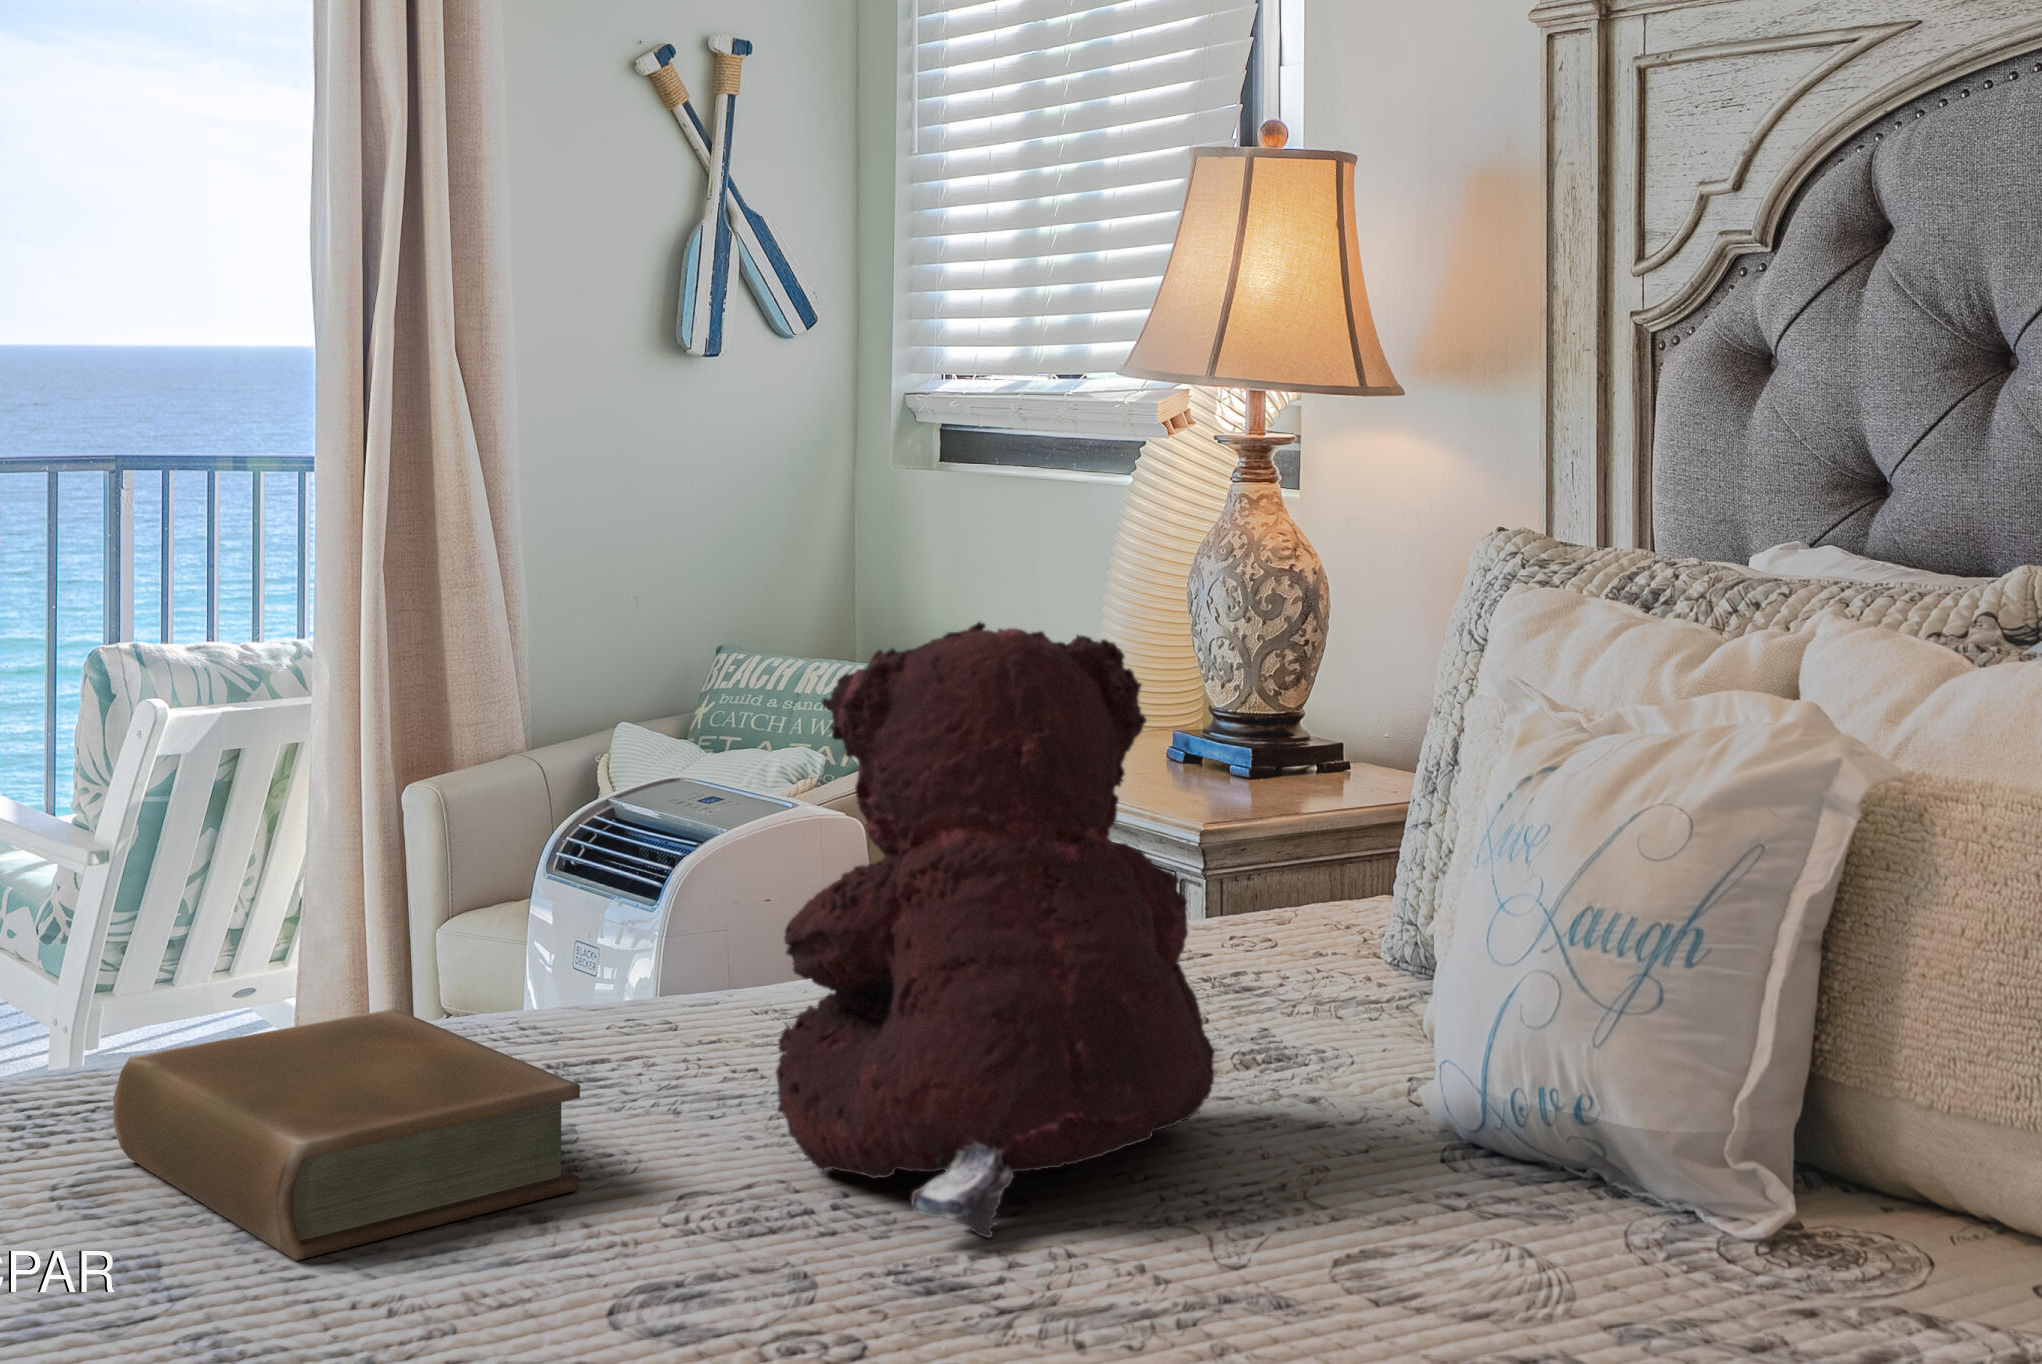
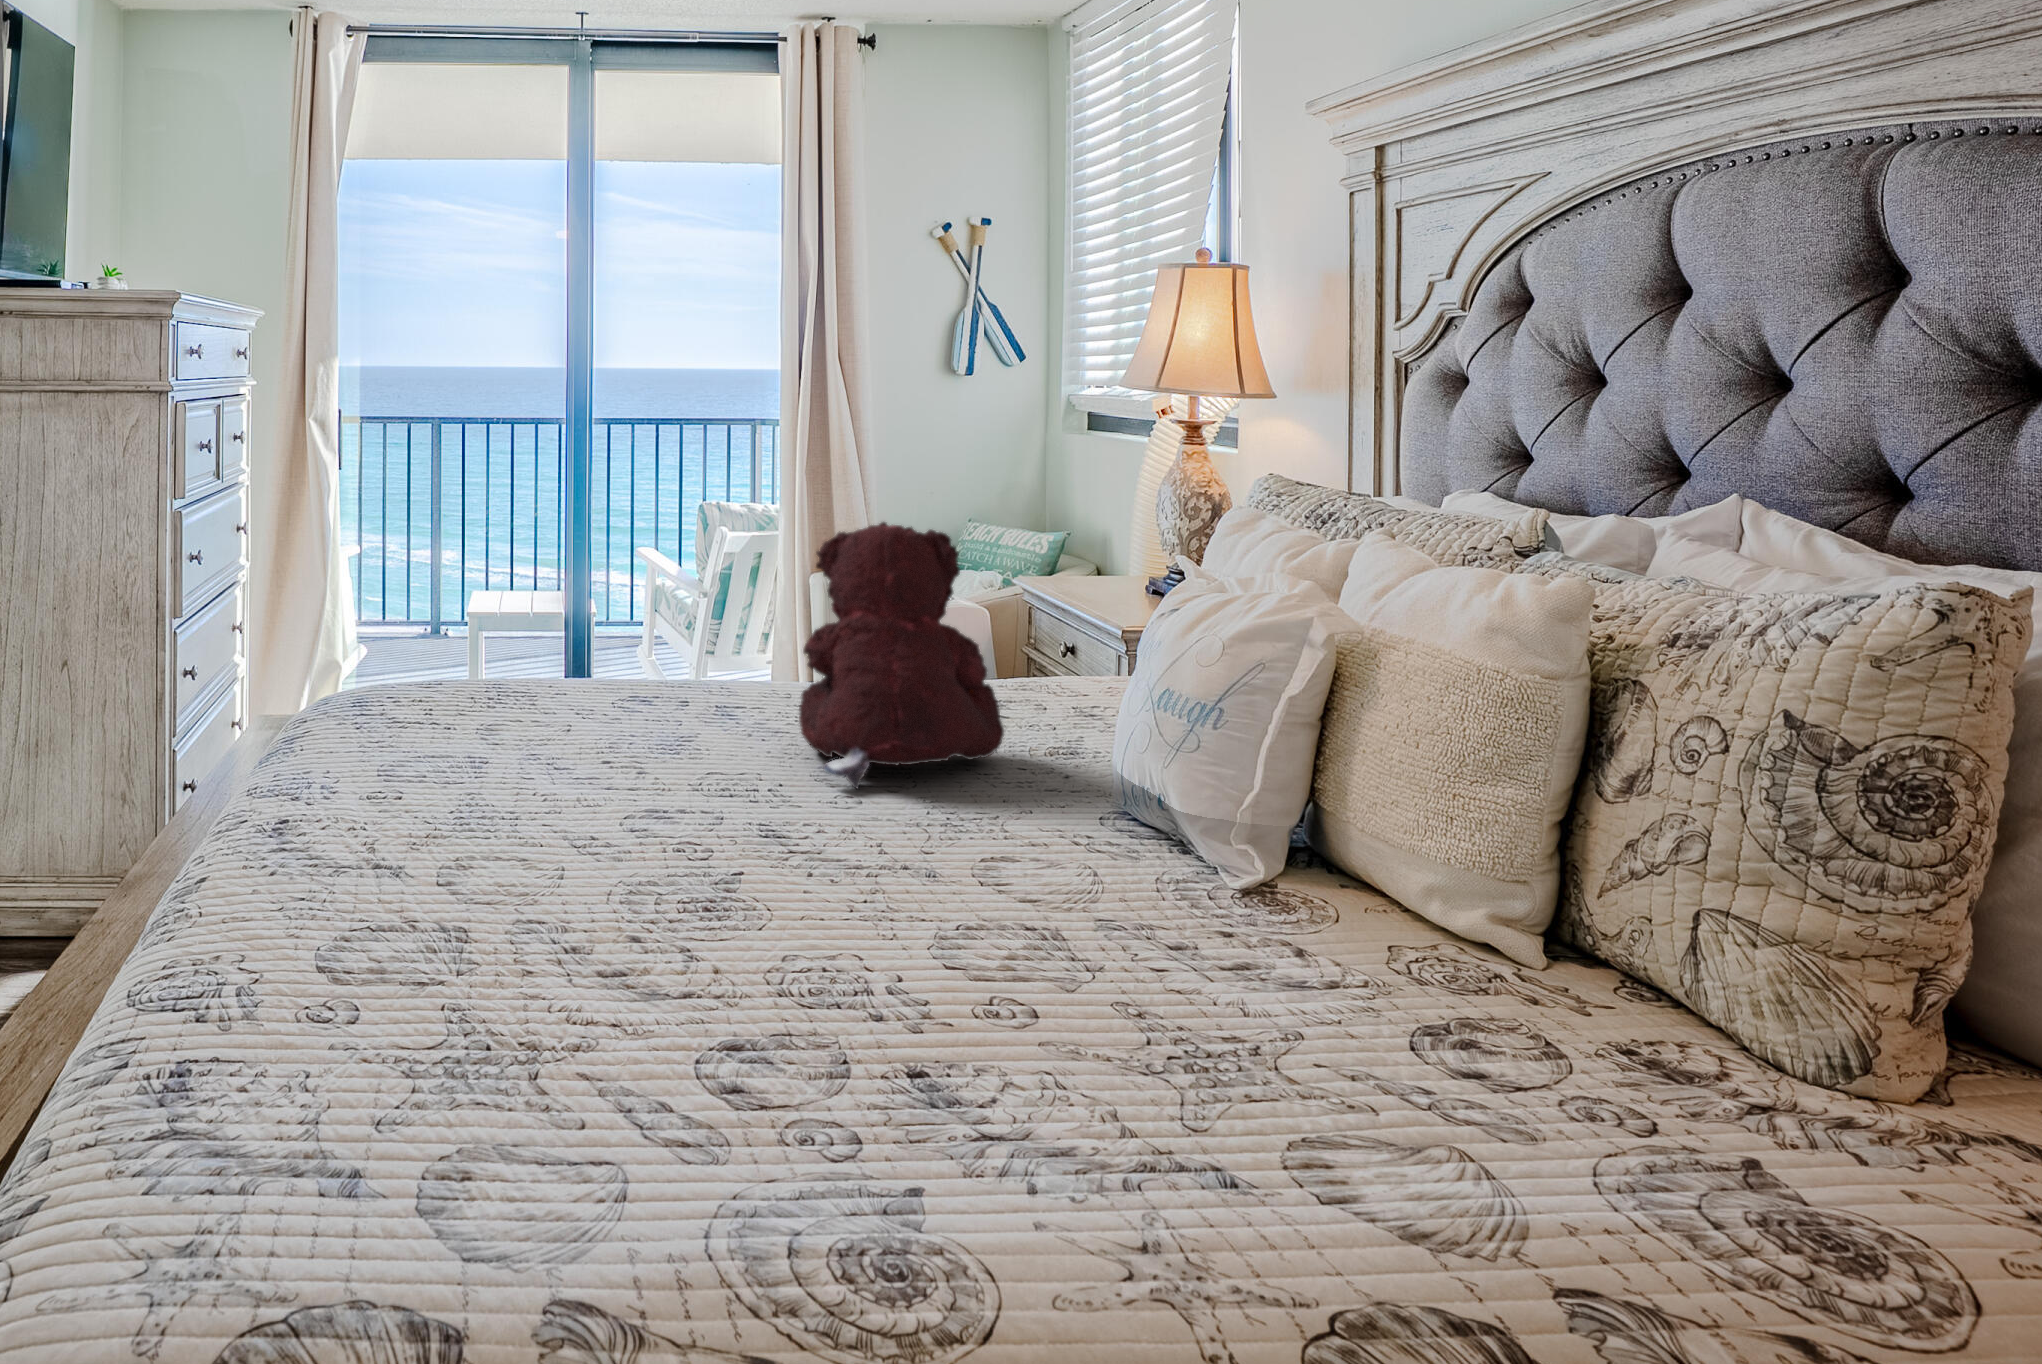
book: present [113,1009,580,1261] -> none [583,663,722,749]

